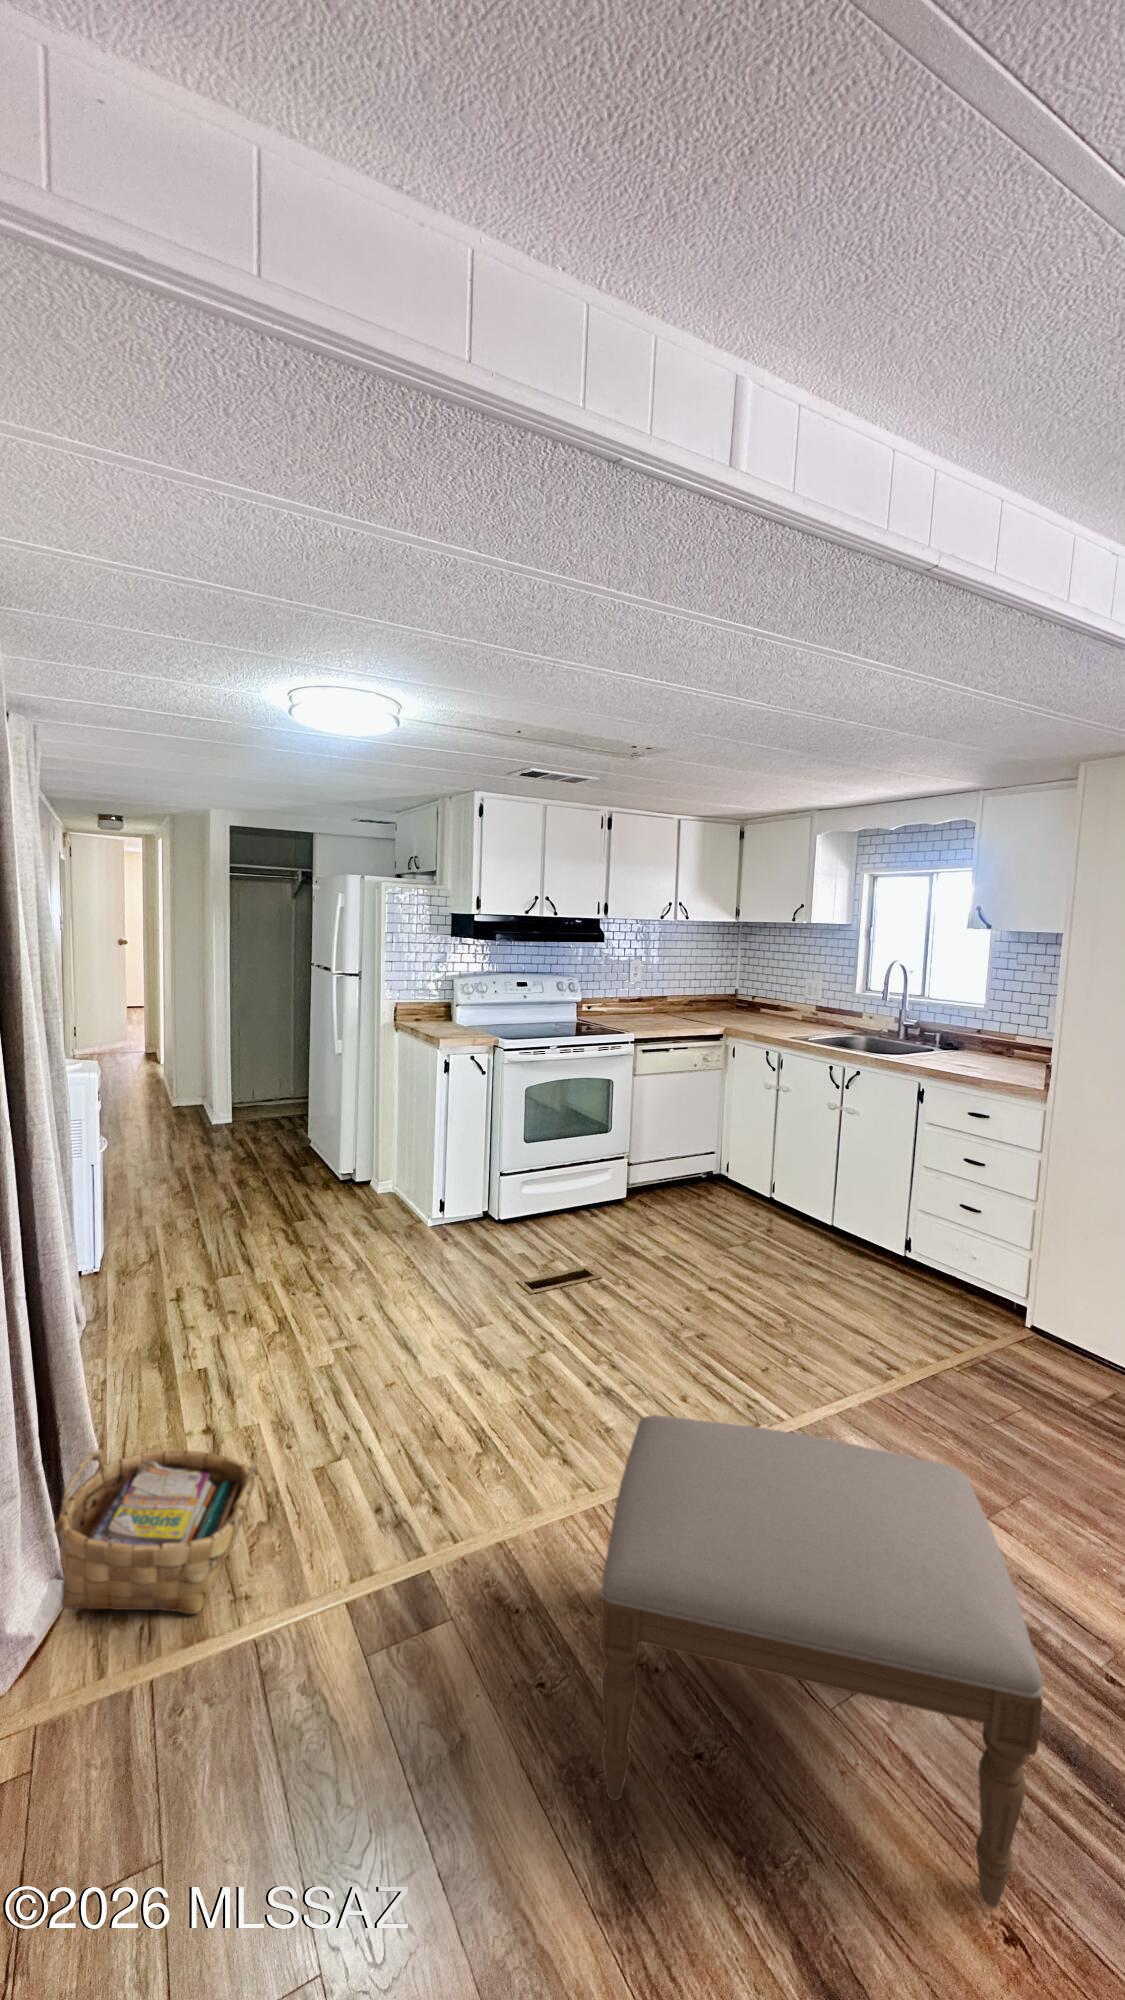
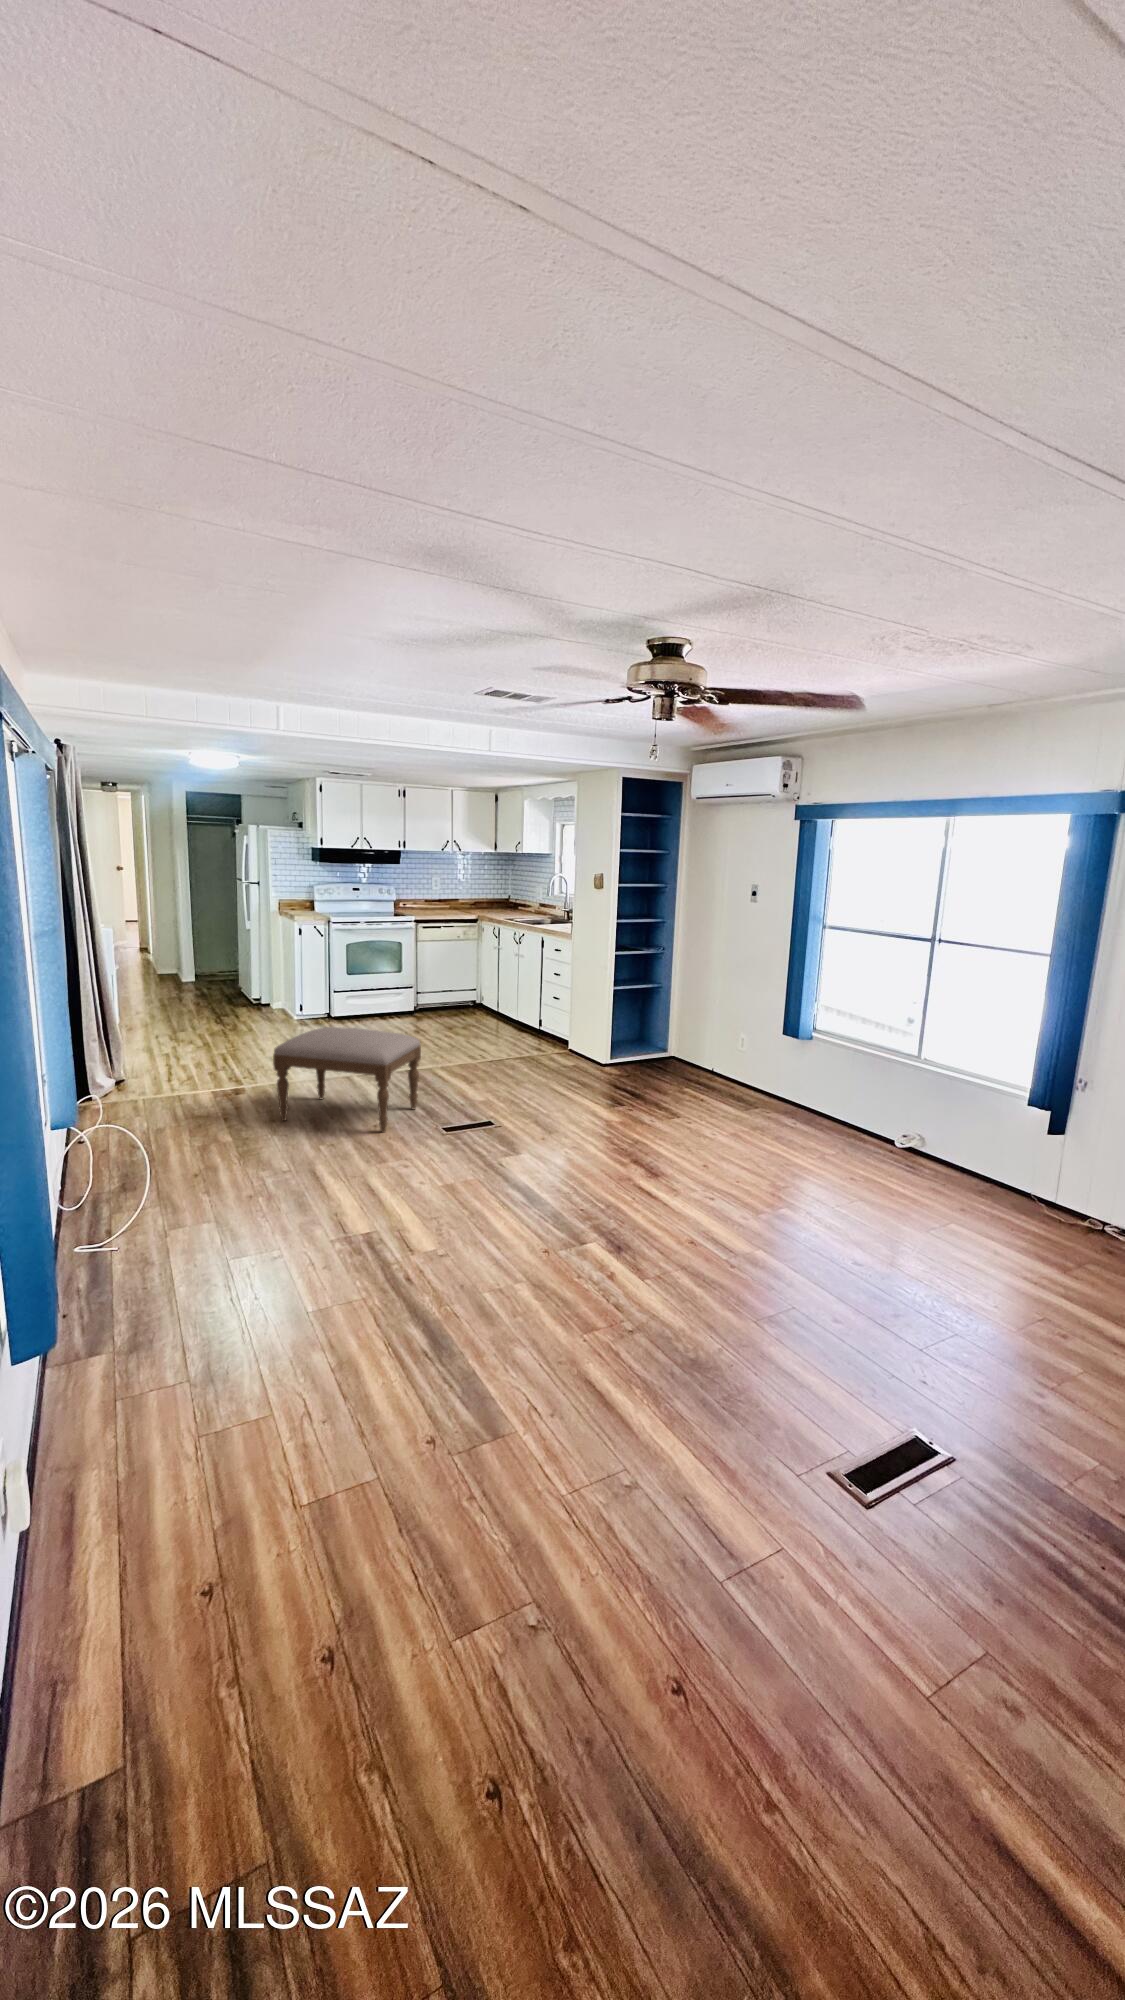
woven basket: present [54,1451,256,1614] -> none [103,1047,179,1097]

